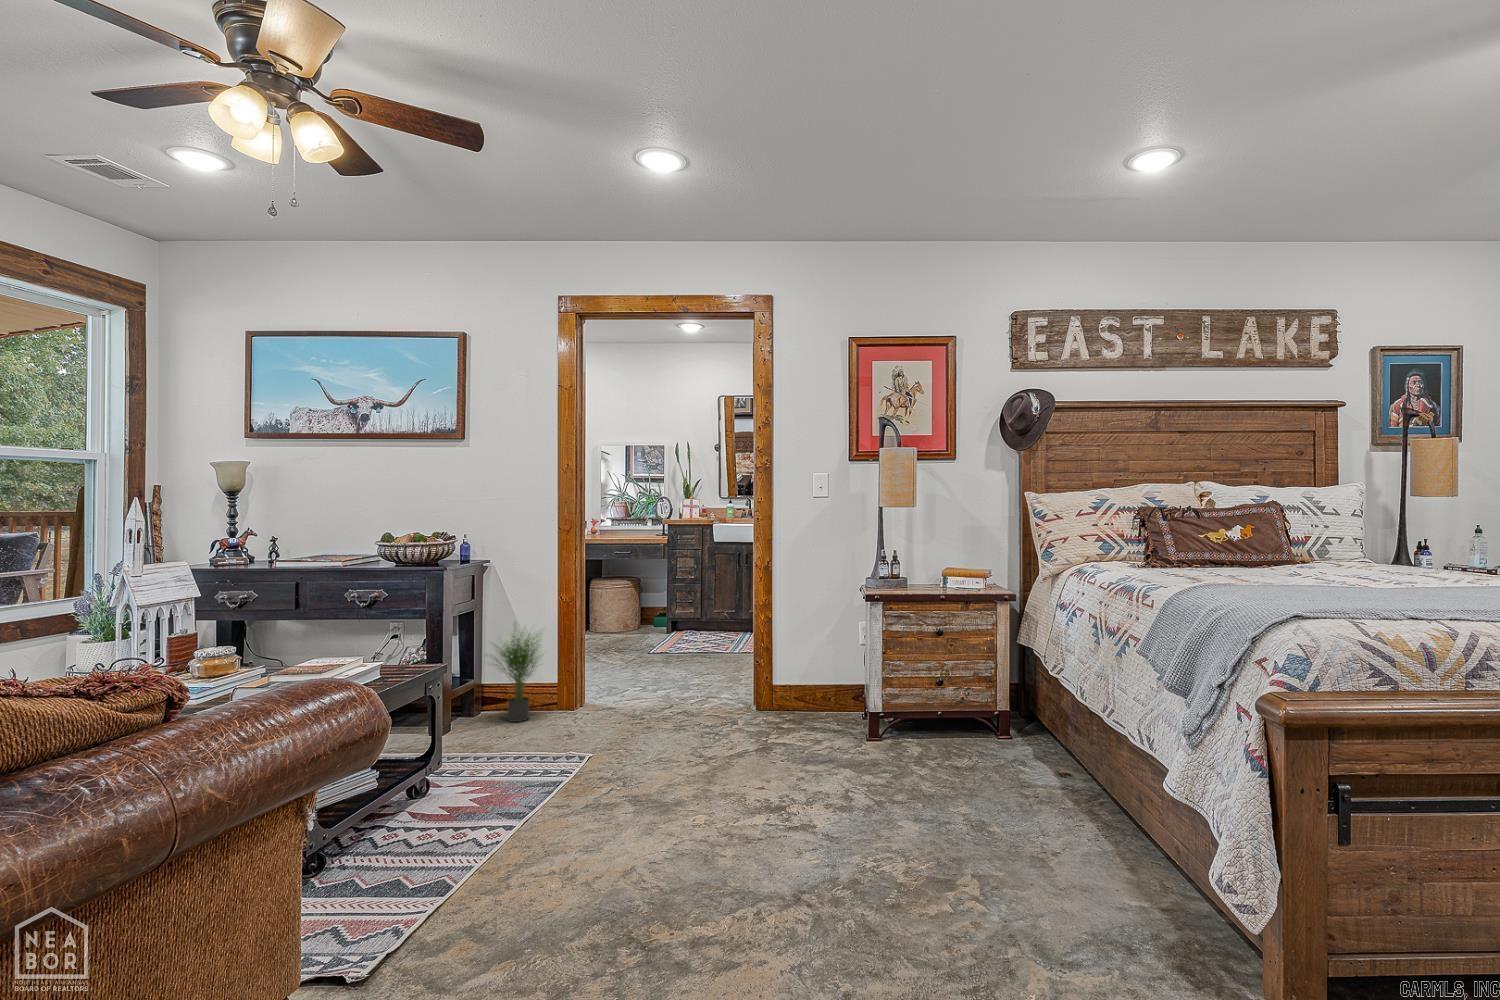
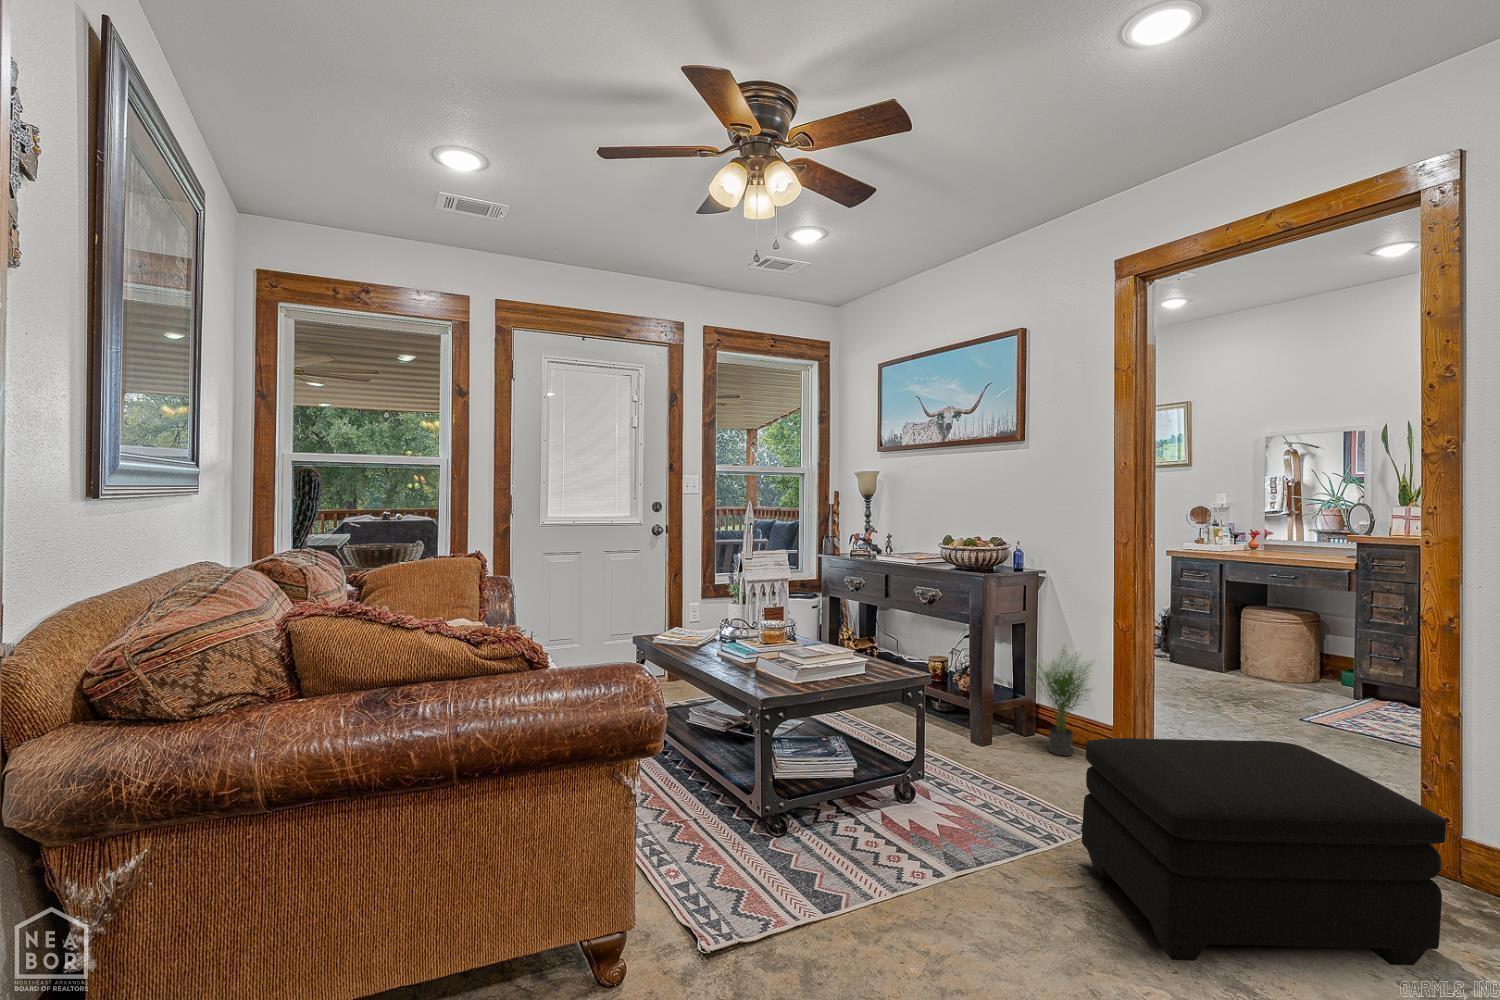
ottoman: none [599,645,793,800] -> present [1082,738,1446,965]

